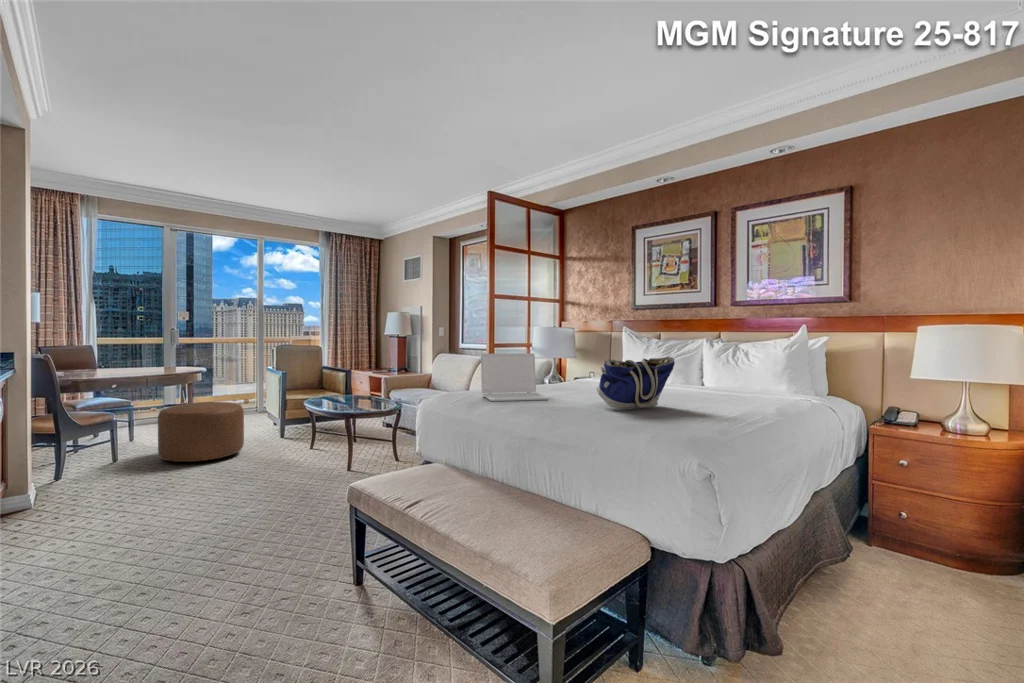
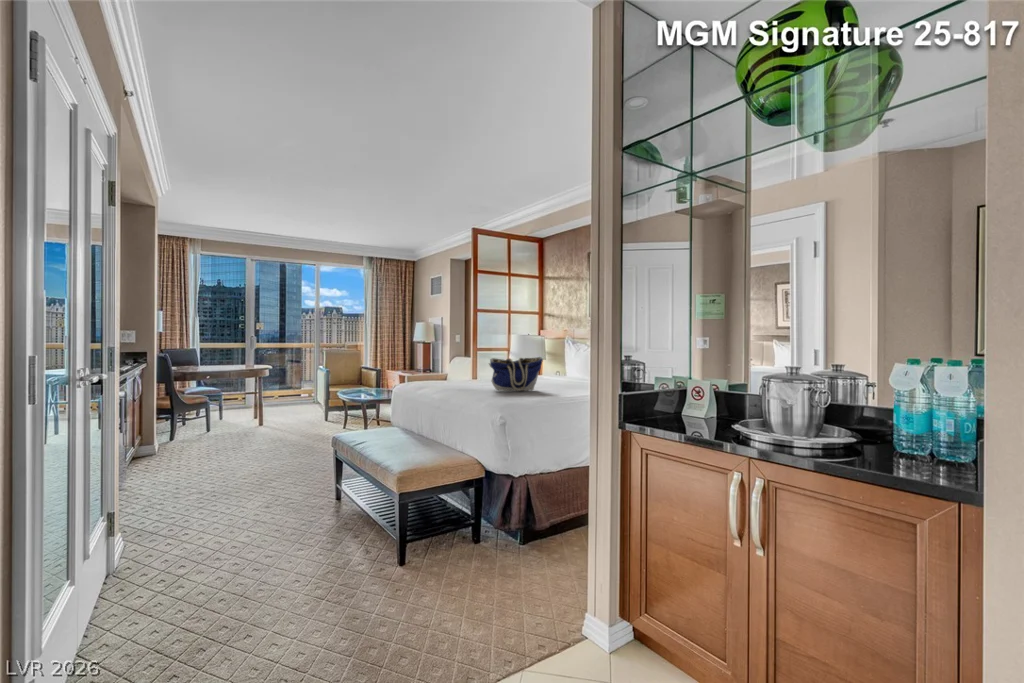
laptop: present [481,353,548,401] -> none [429,355,471,386]
ottoman: present [158,402,244,462] -> none [236,391,295,433]

